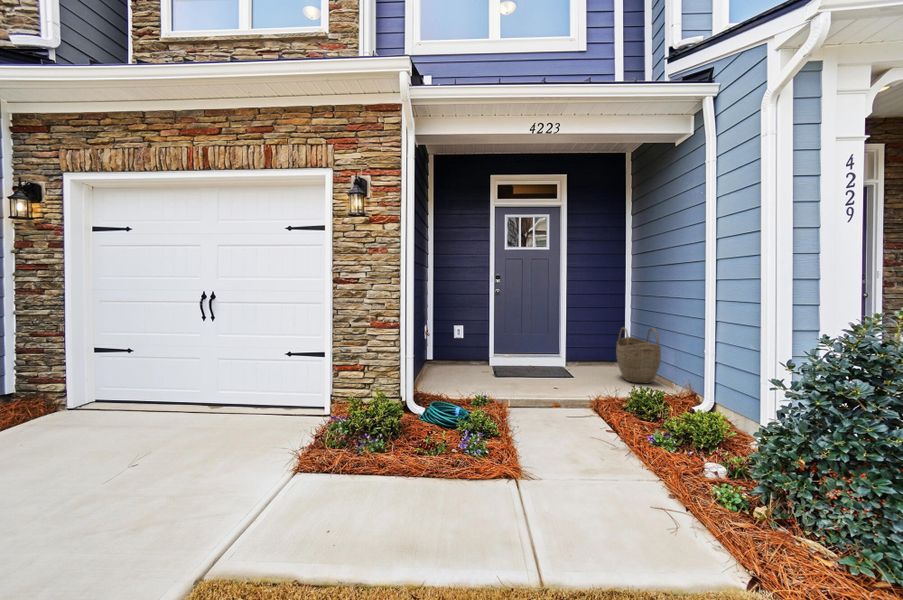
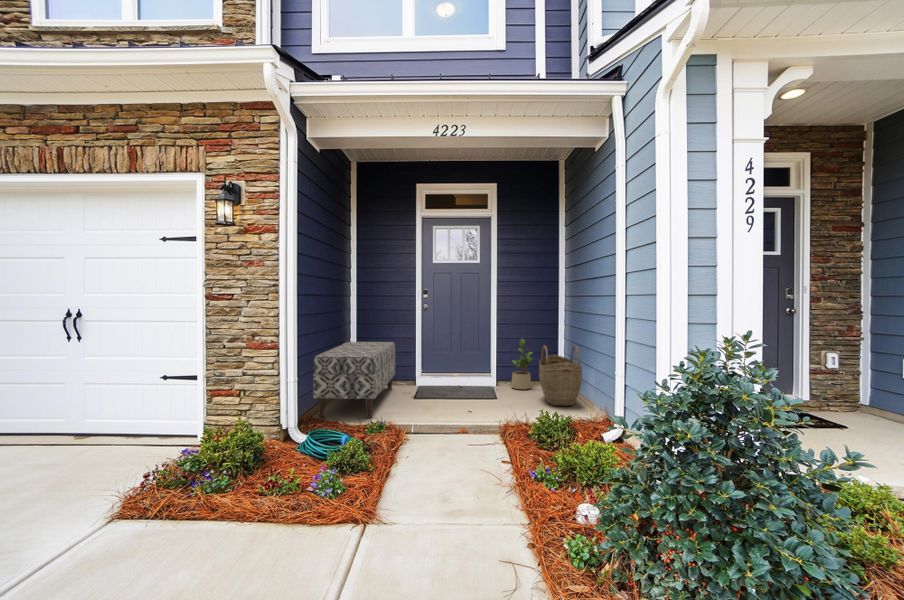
potted plant: none [584,322,607,370] -> present [511,339,533,389]
bench: none [420,324,477,391] -> present [313,342,396,418]

